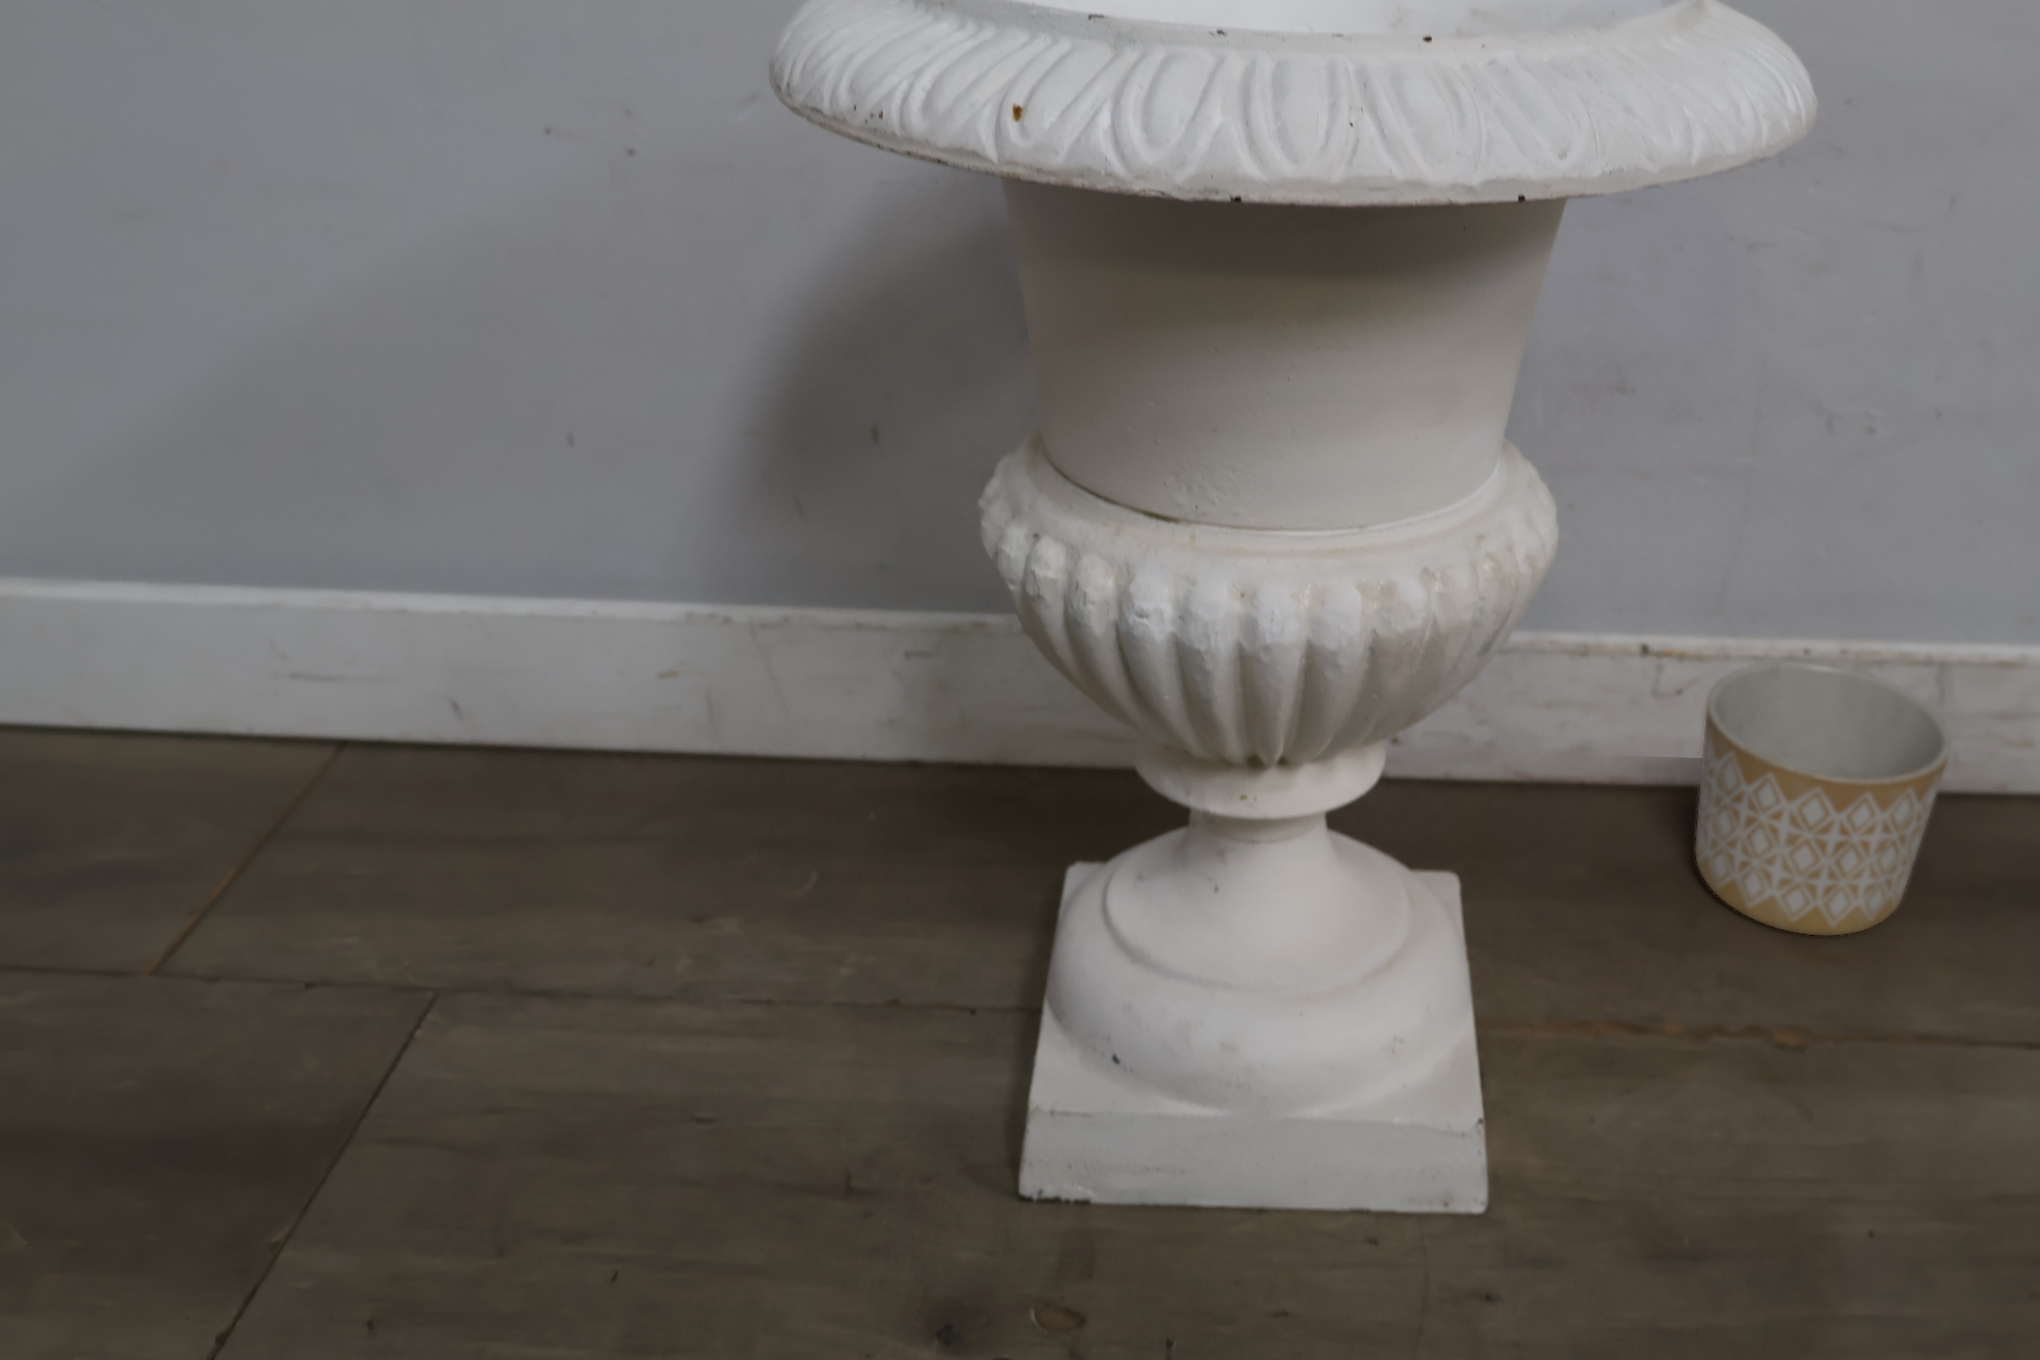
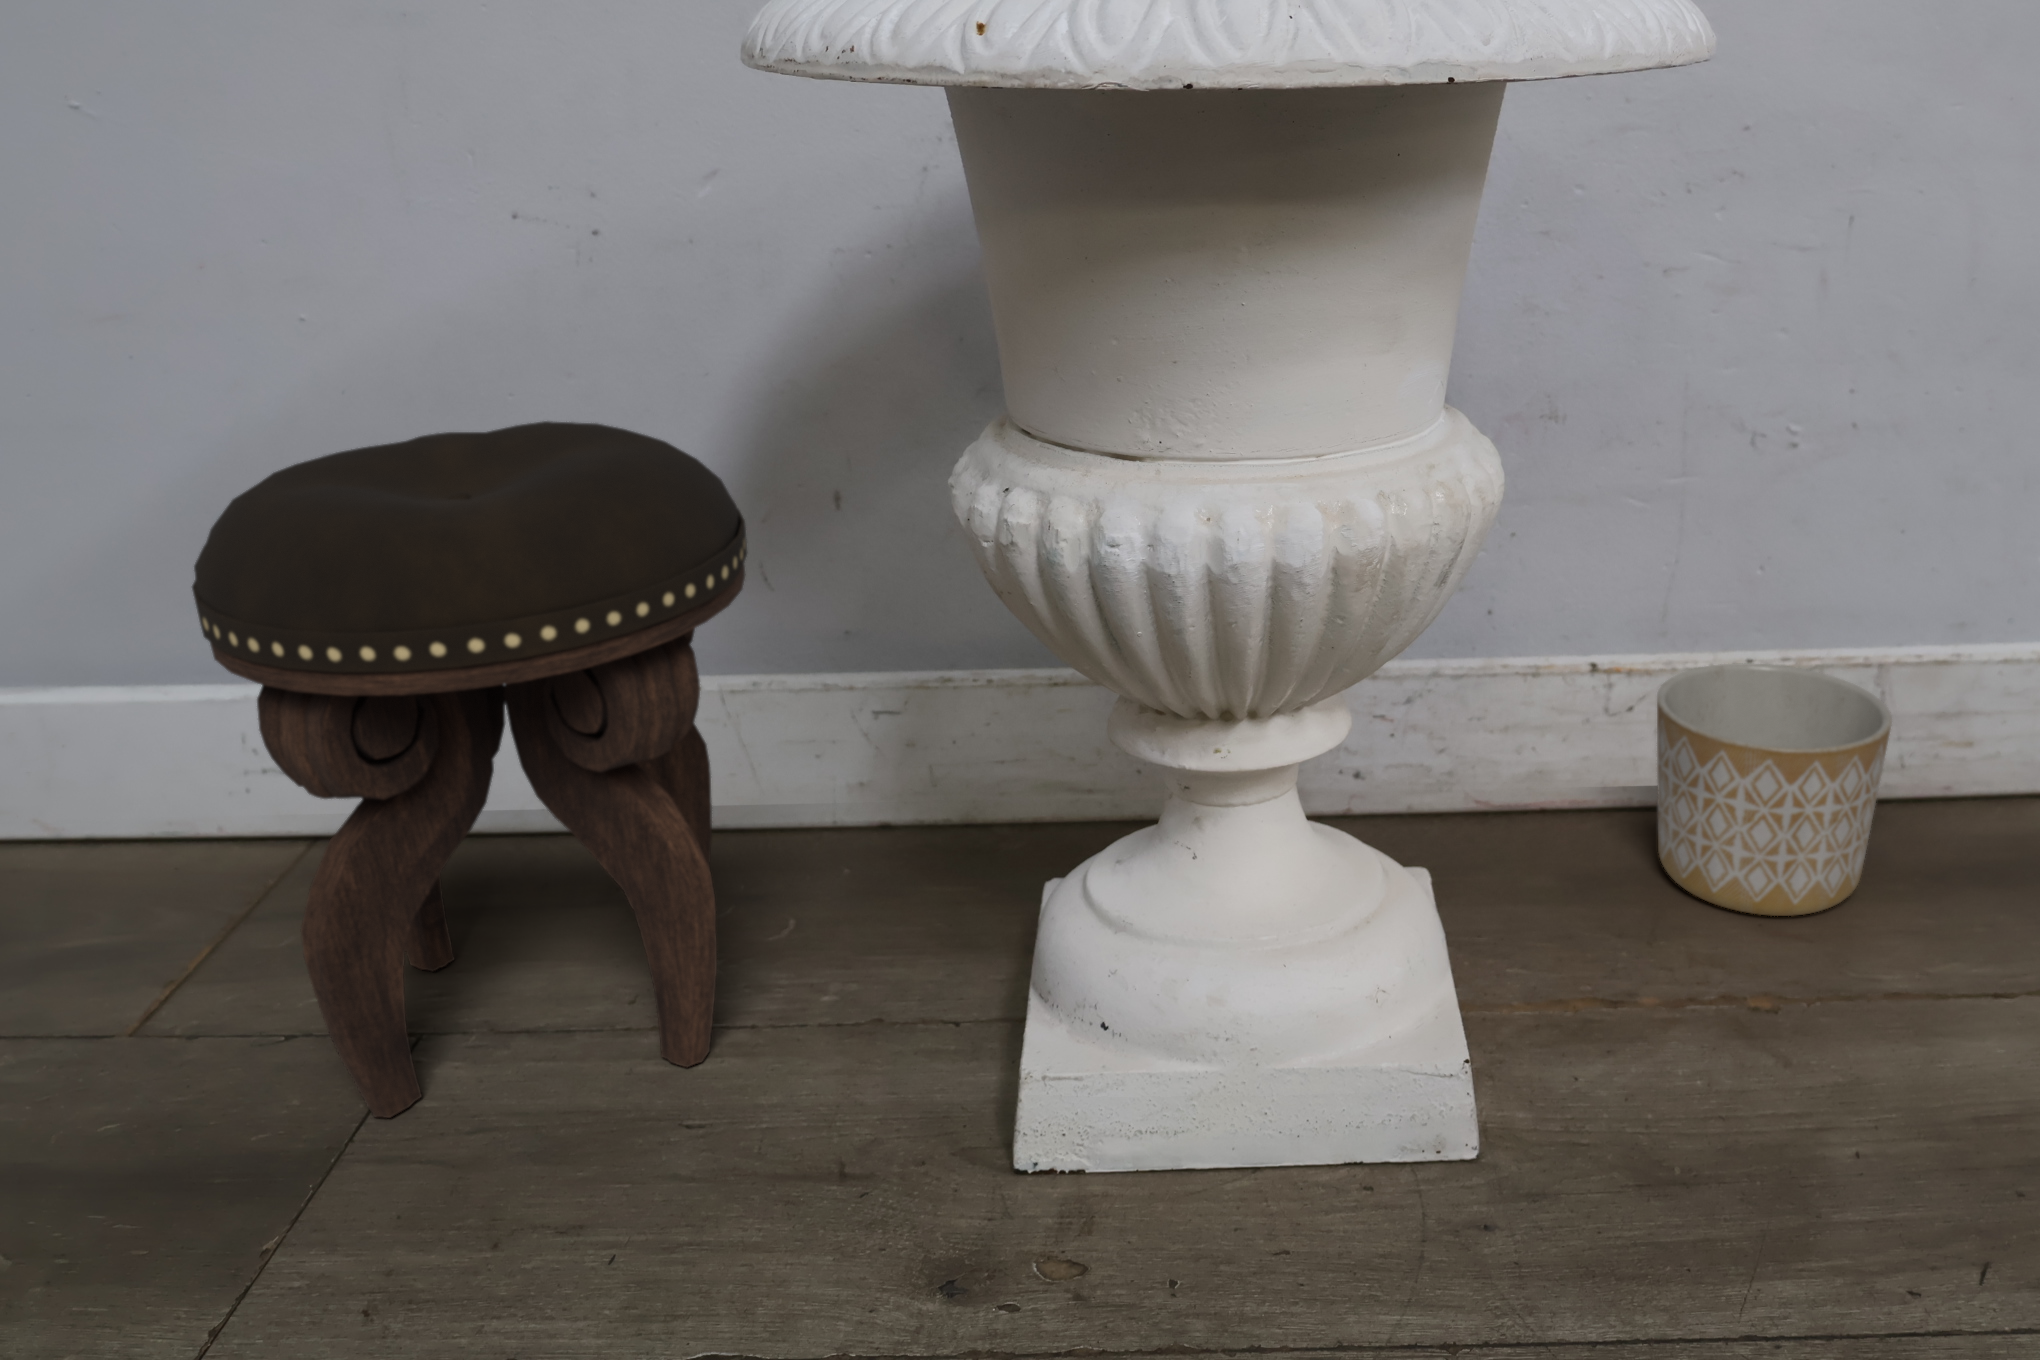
footstool: none [184,385,759,1098] -> present [192,421,747,1118]

